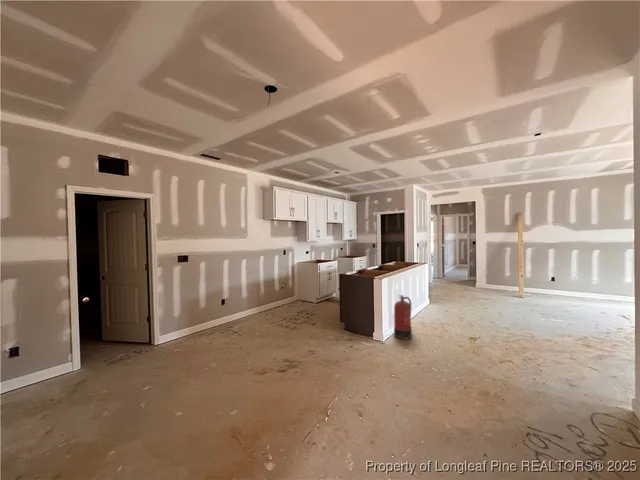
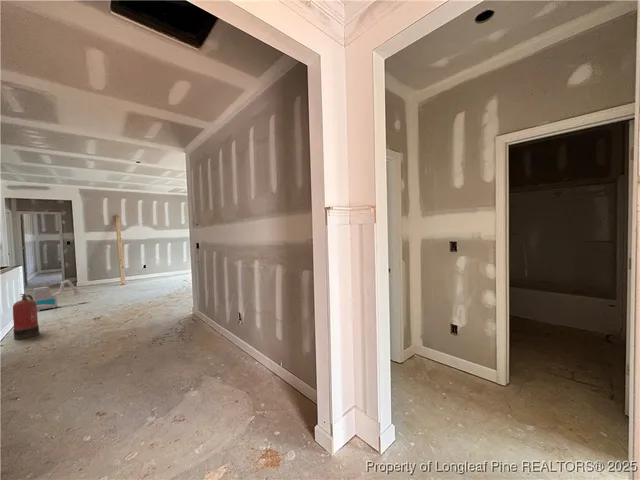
vacuum cleaner: none [427,284,466,310] -> present [33,280,81,311]

